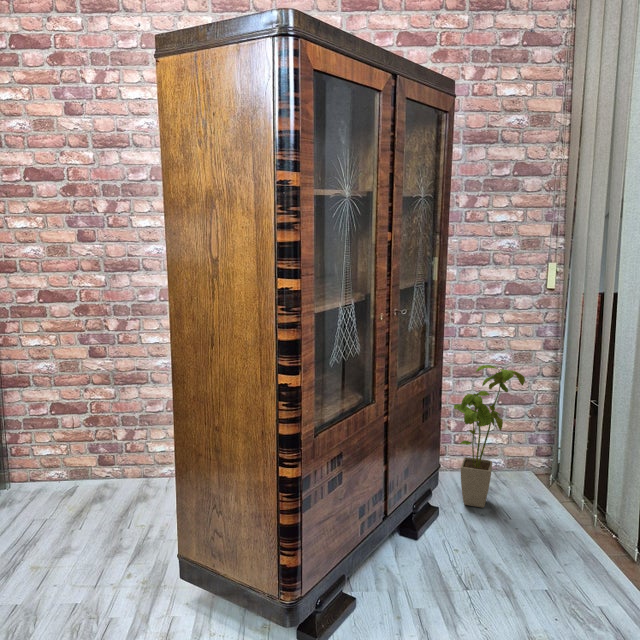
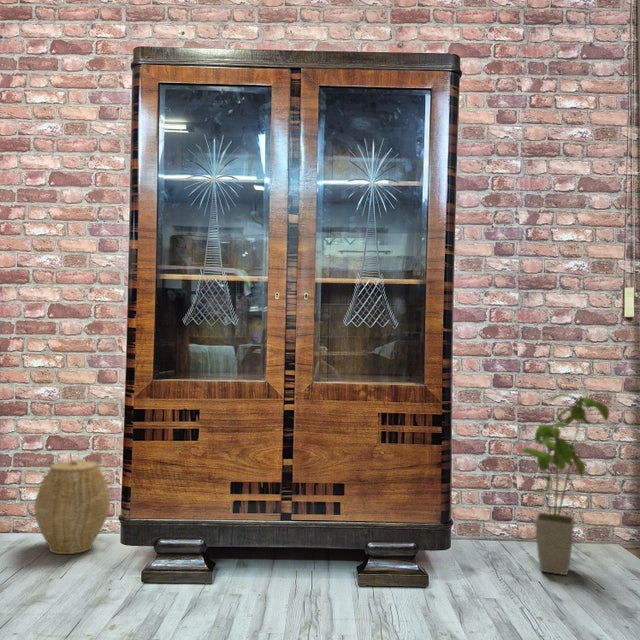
woven basket: none [48,427,111,505] -> present [35,460,110,554]

